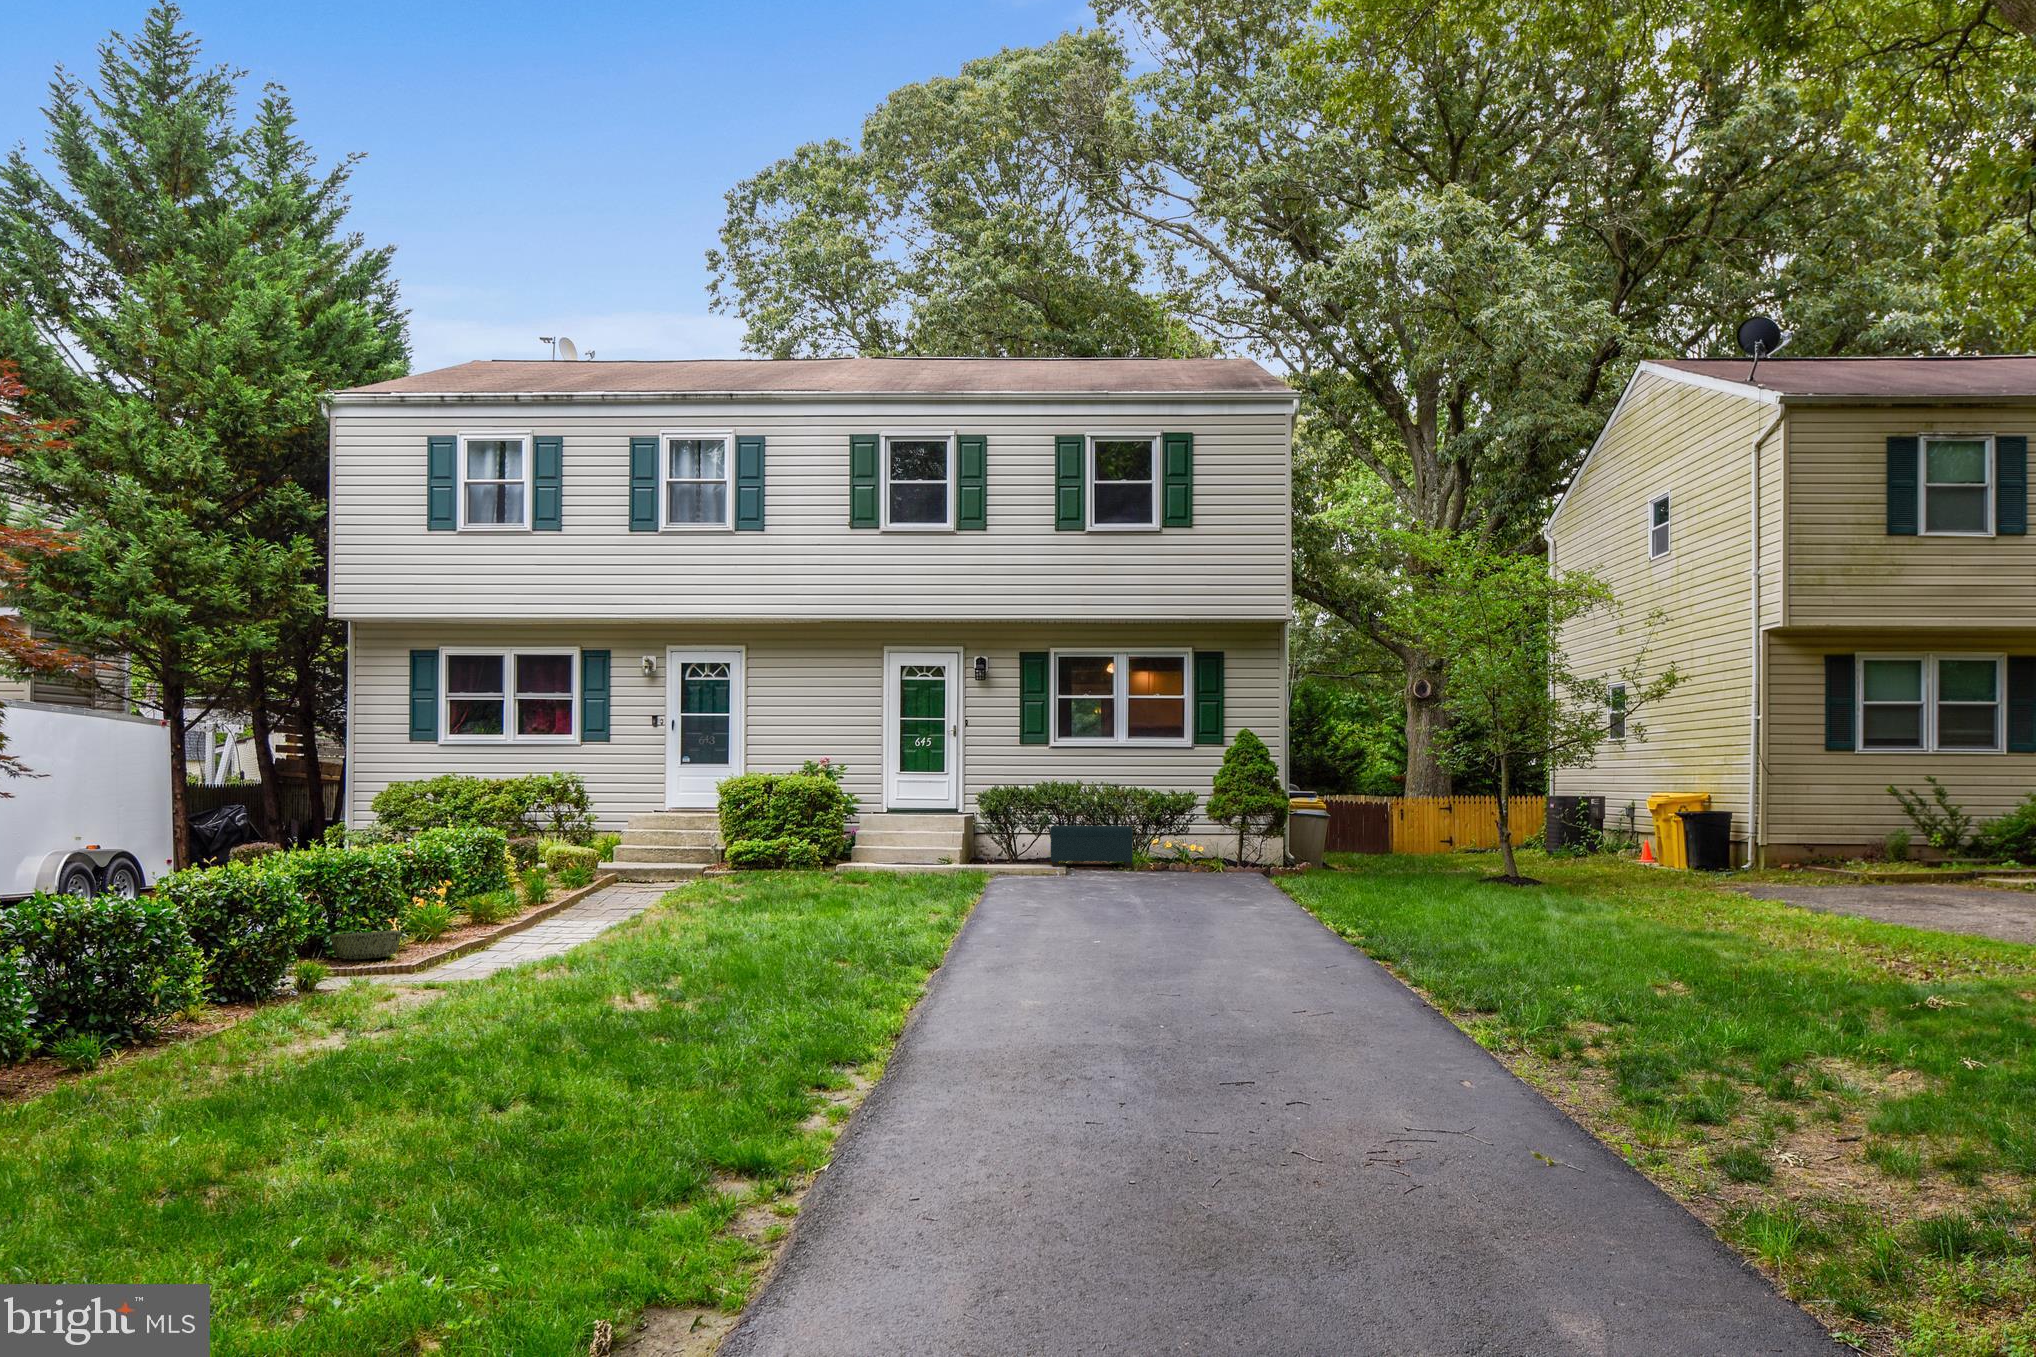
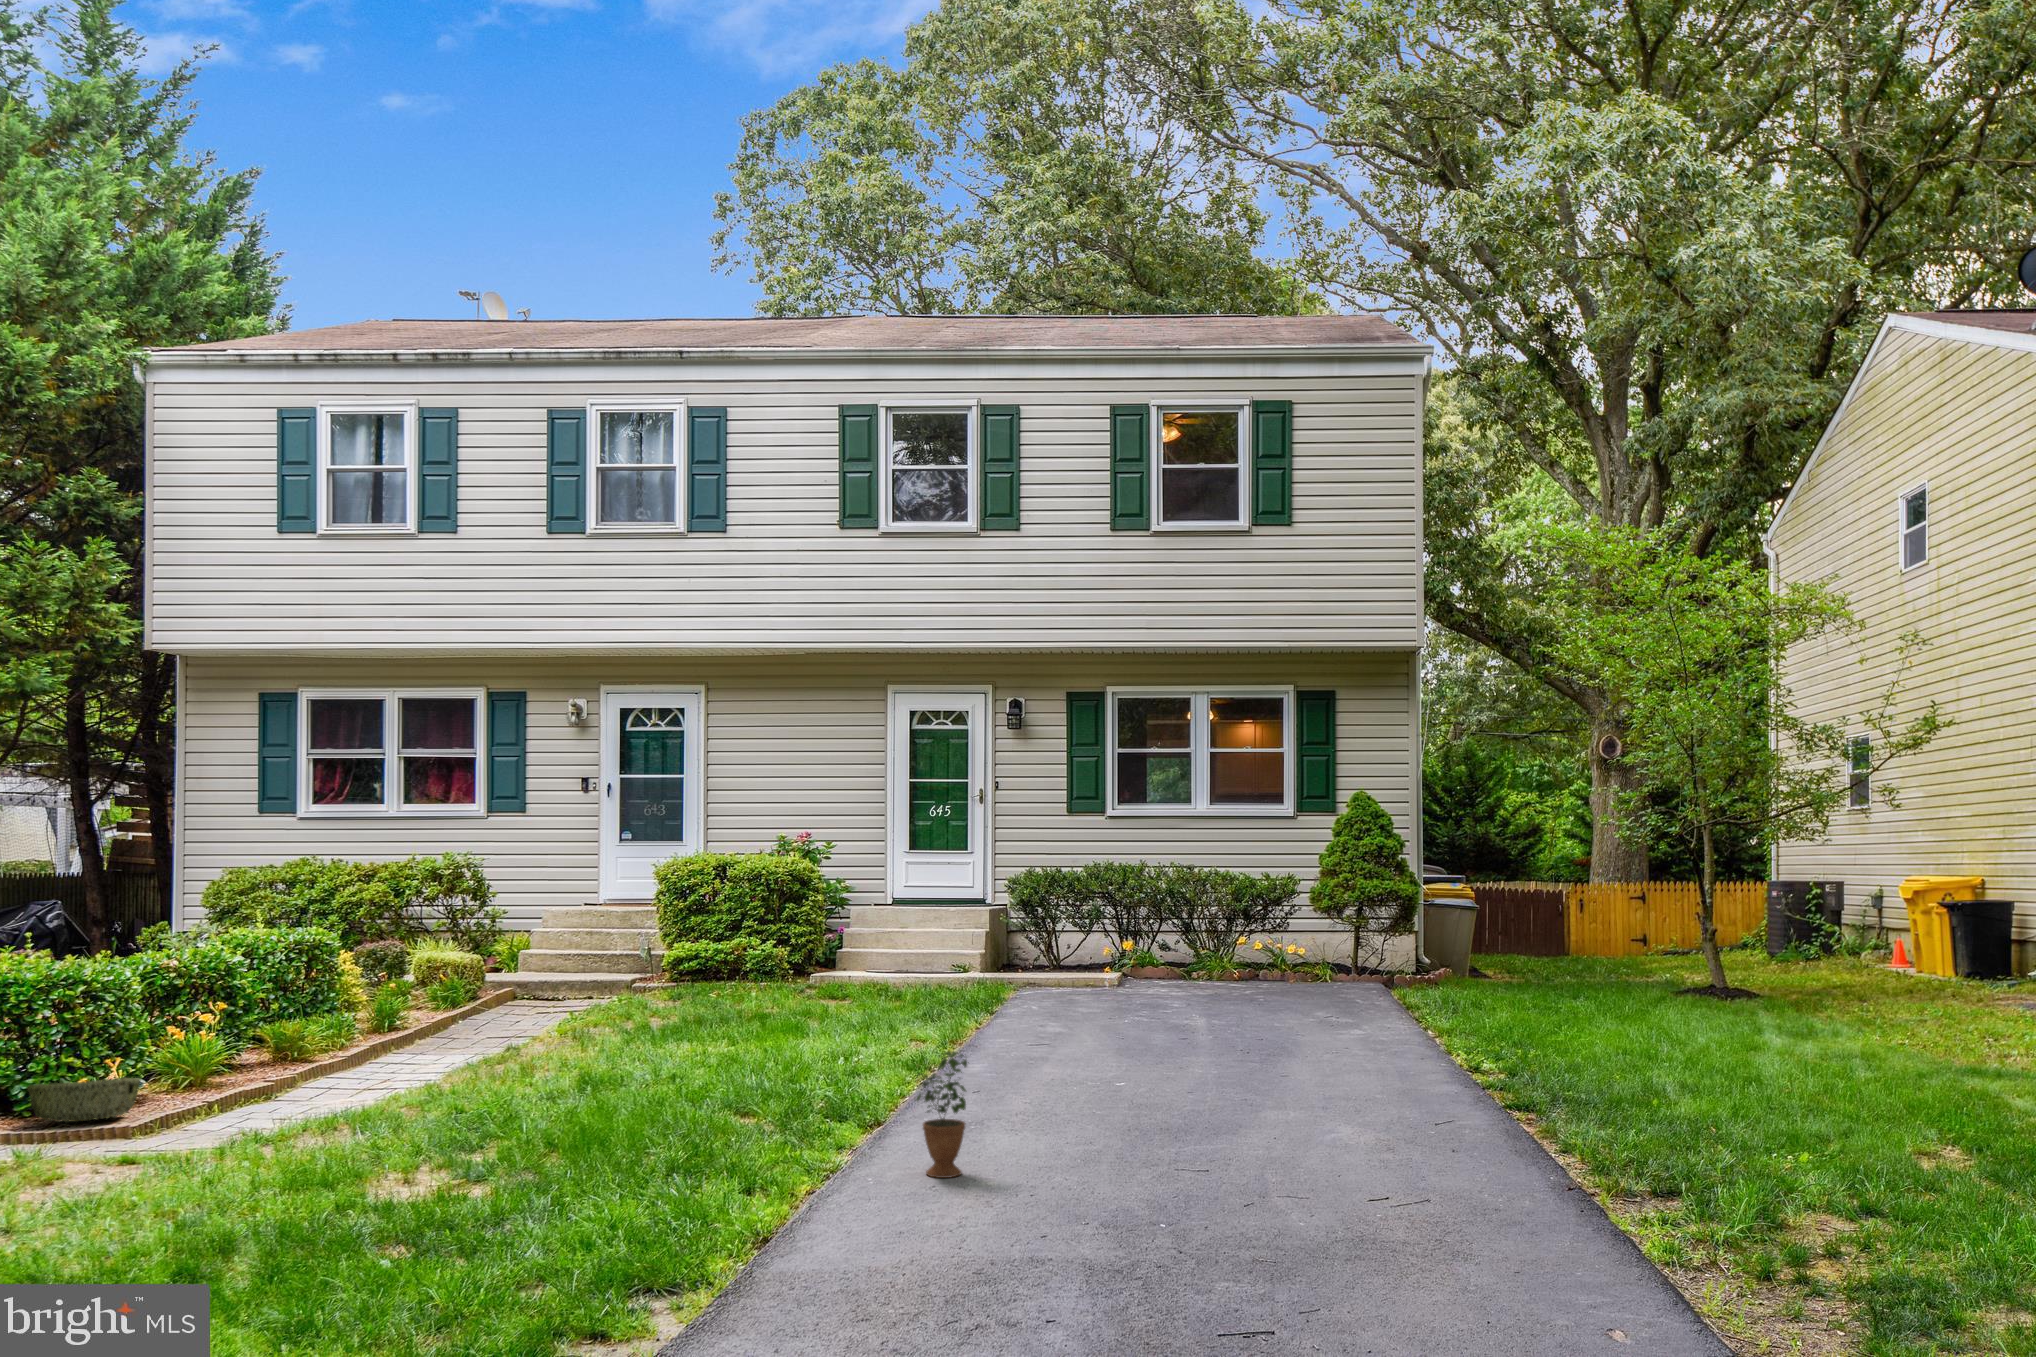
bench: present [1050,826,1133,867] -> none [1104,921,1216,978]
potted plant: none [926,906,962,989] -> present [916,1051,969,1178]

